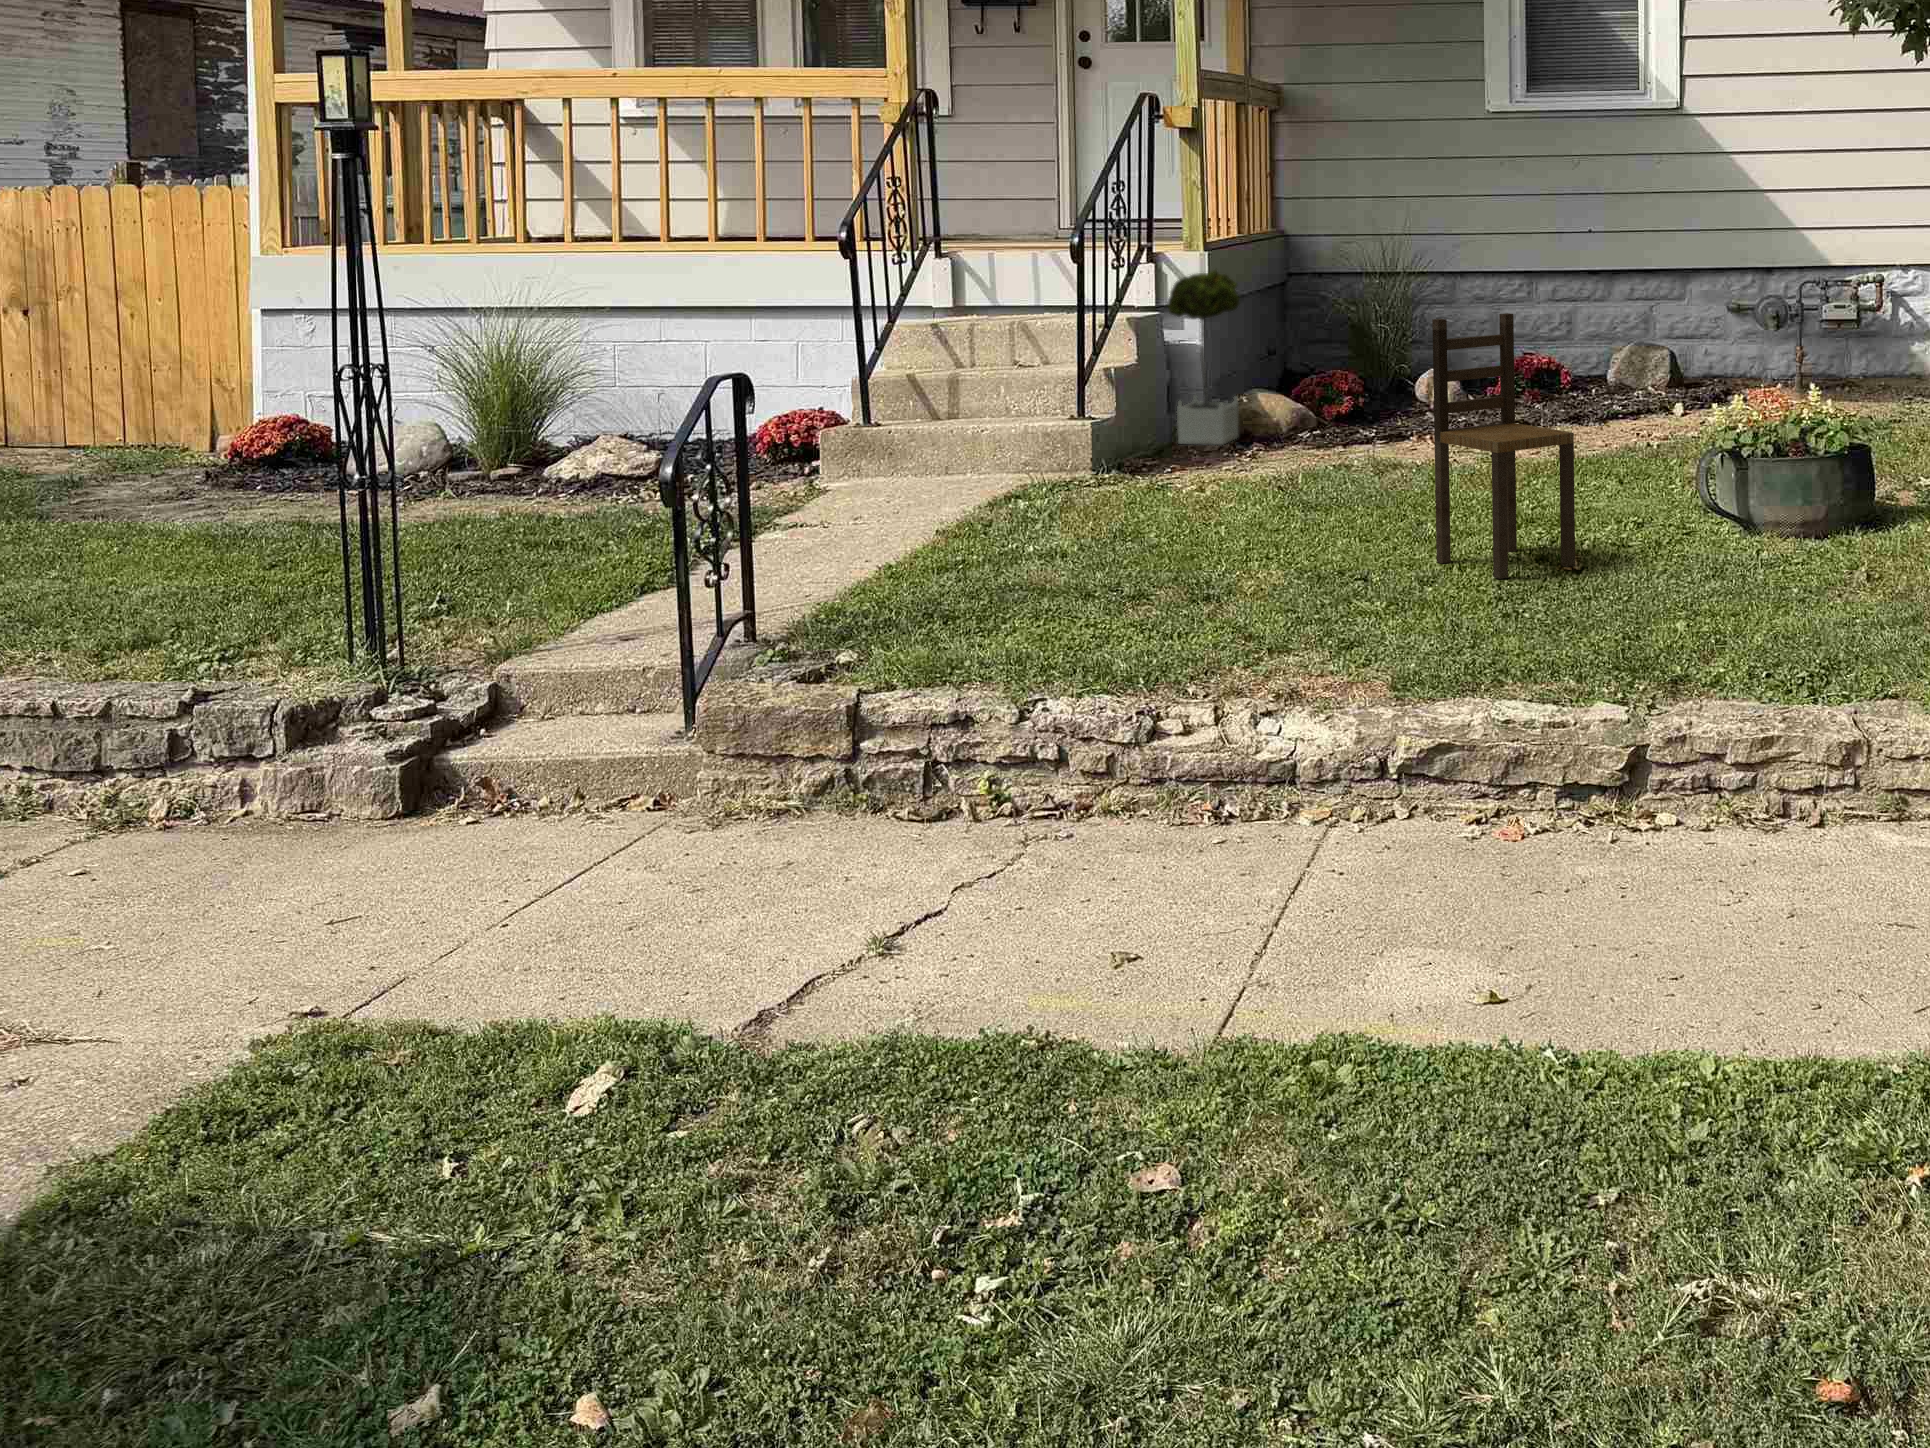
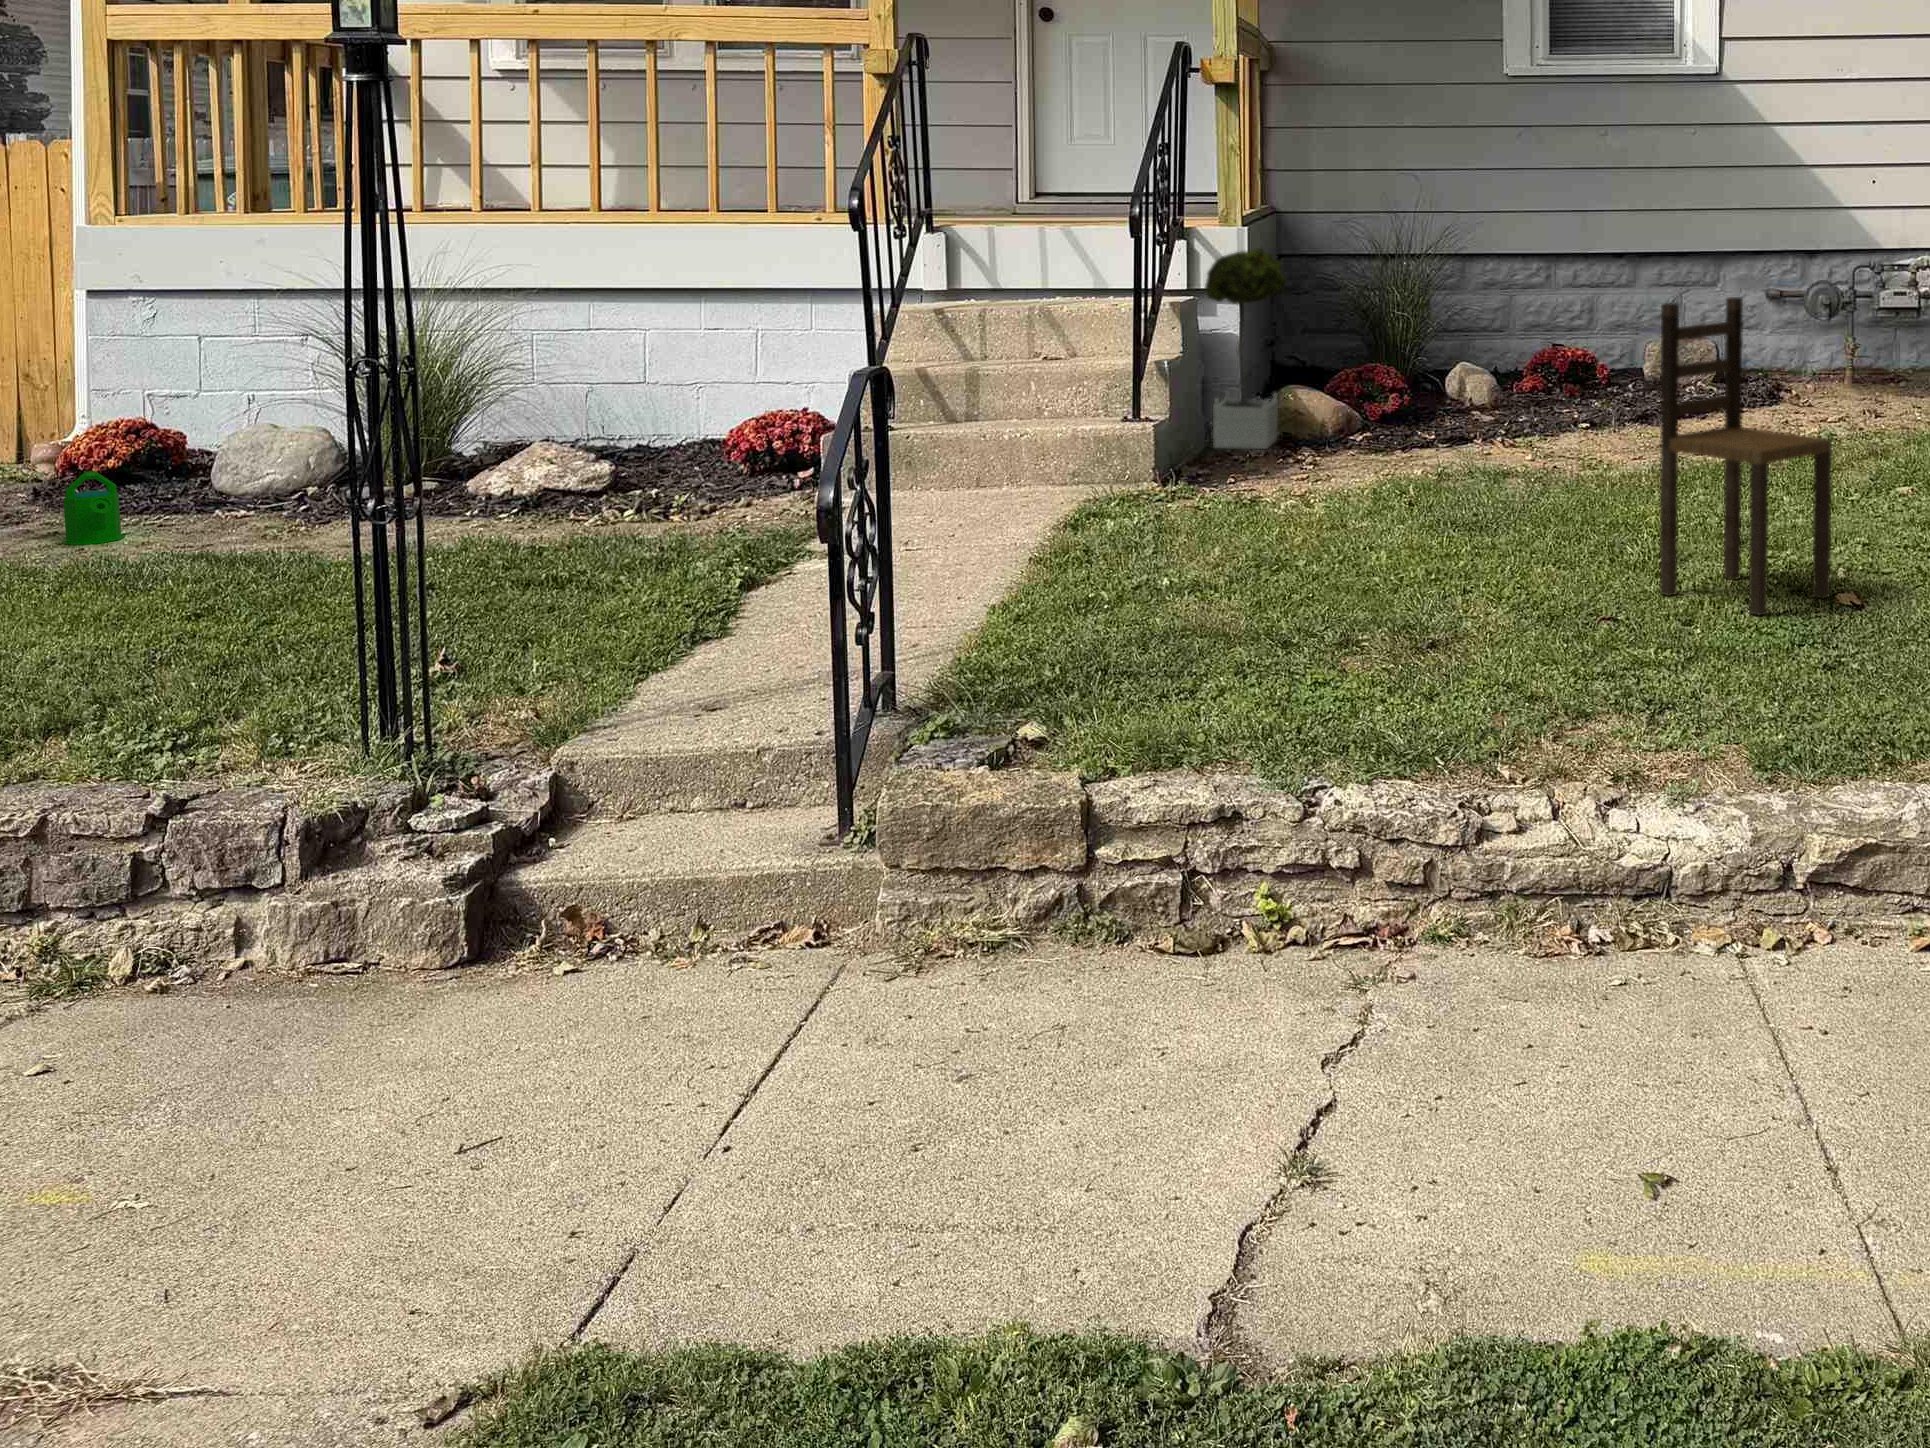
watering can: none [216,457,268,517] -> present [62,471,125,545]

